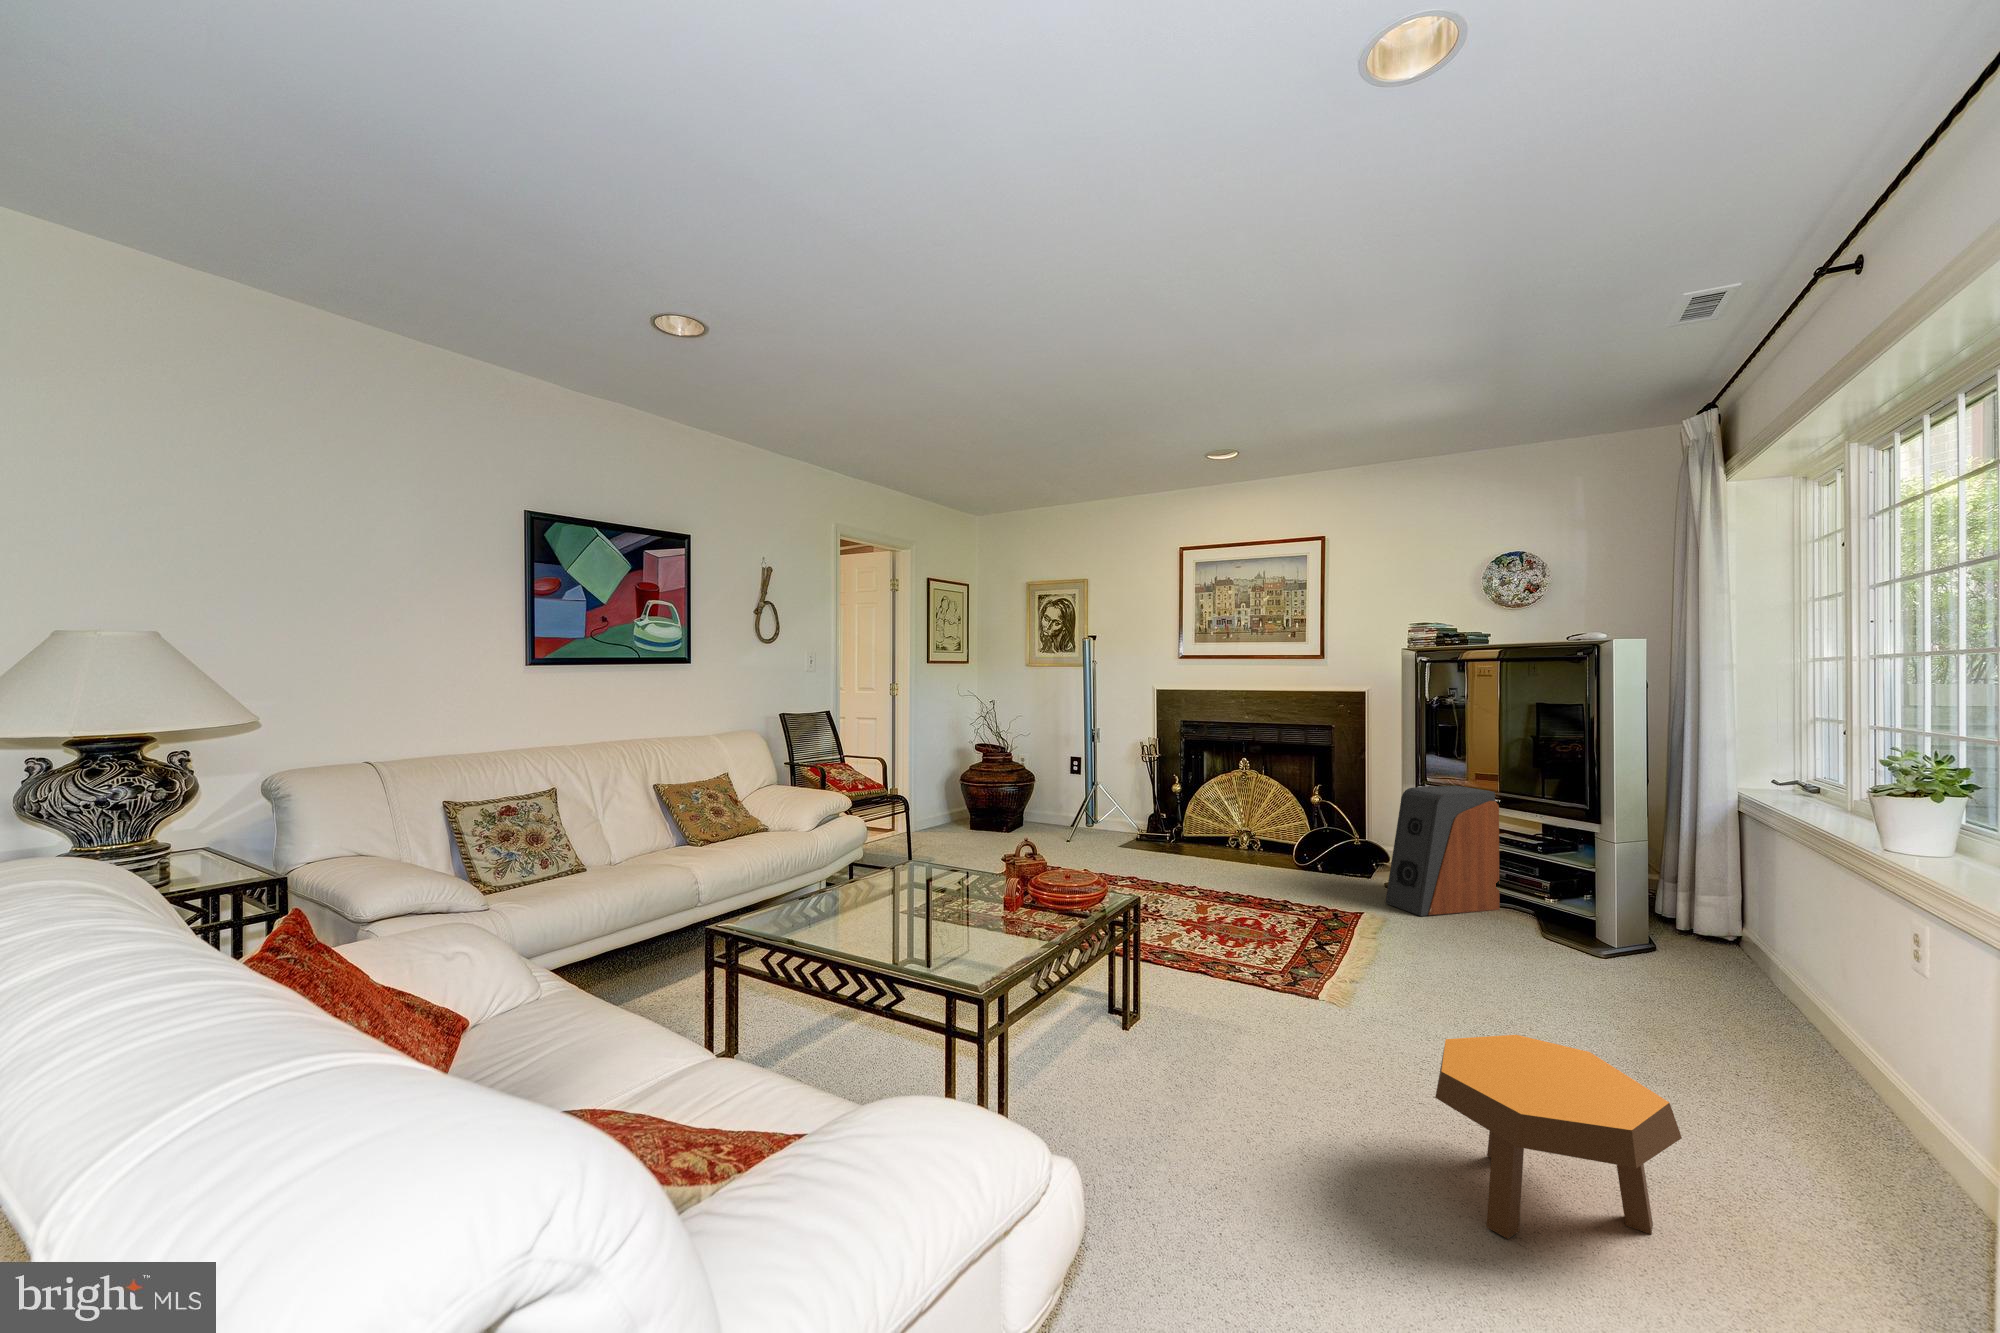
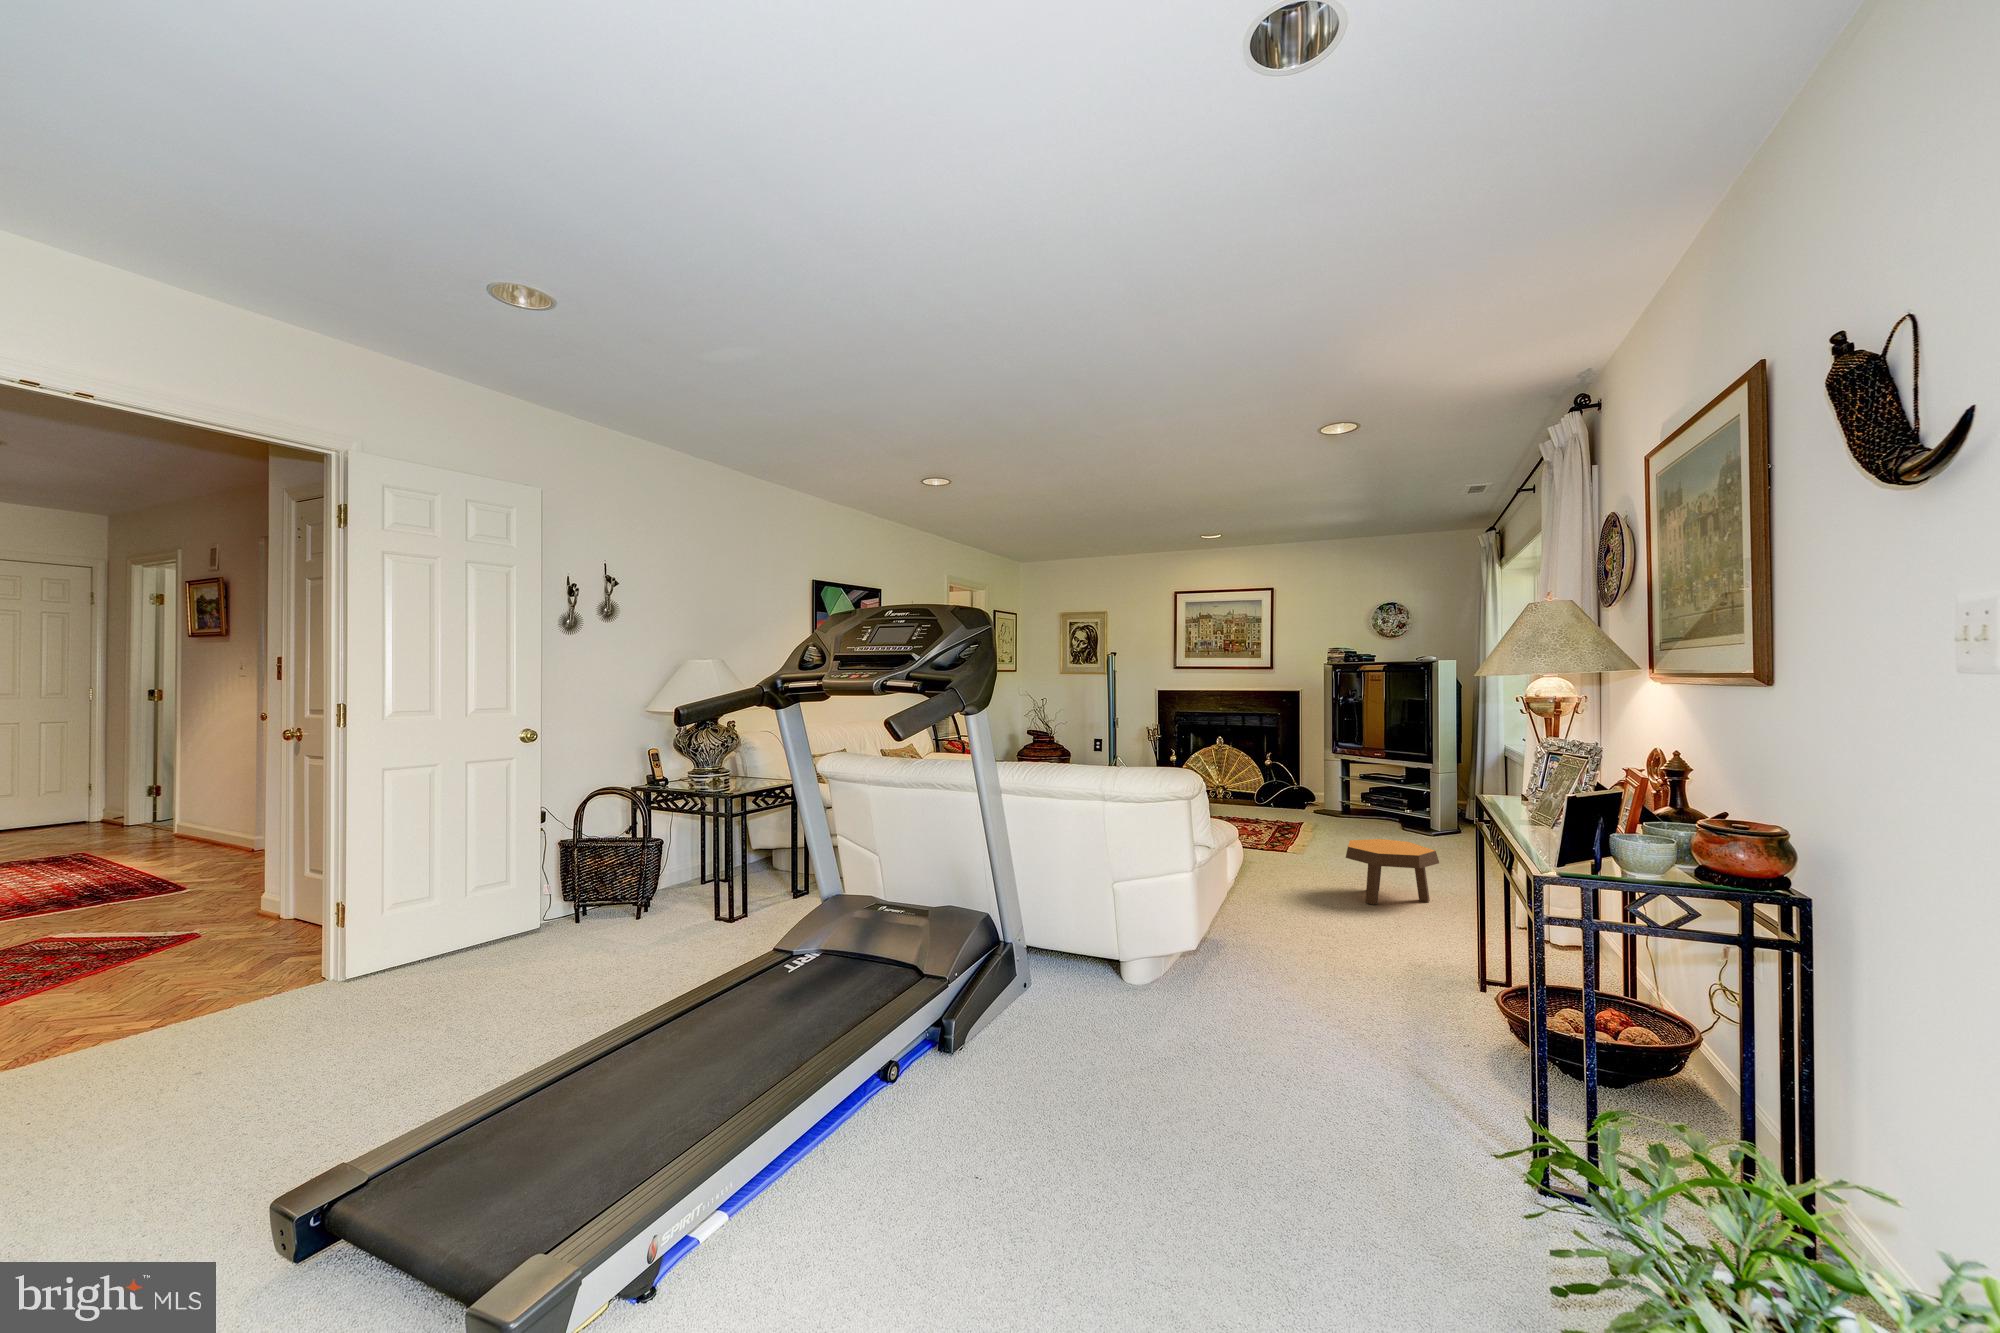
speaker: present [1385,786,1500,916] -> none [1315,748,1381,824]

